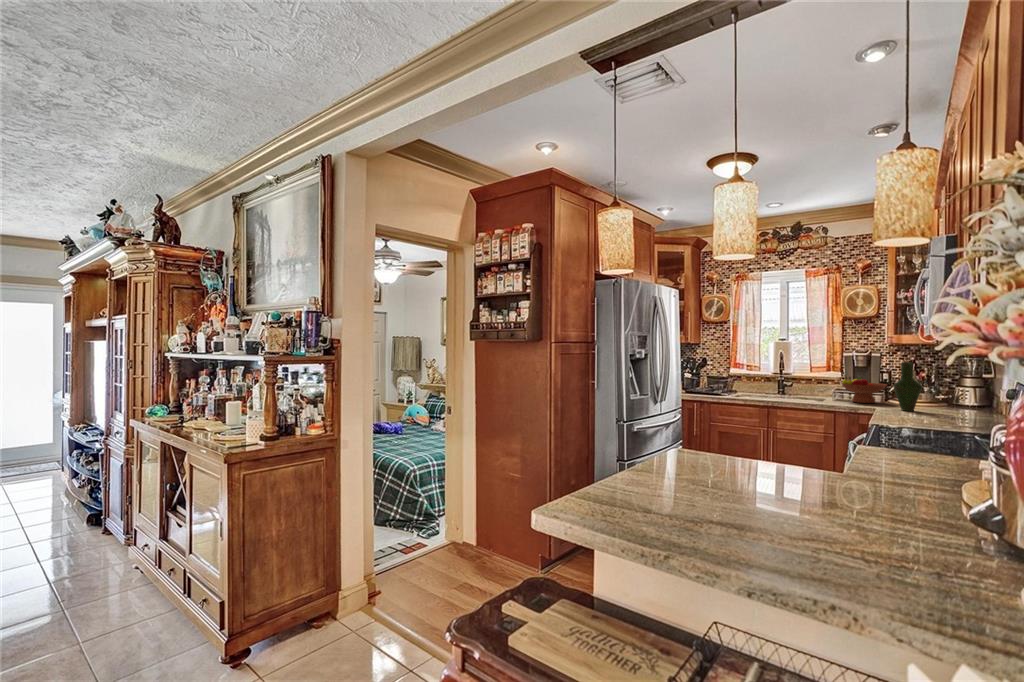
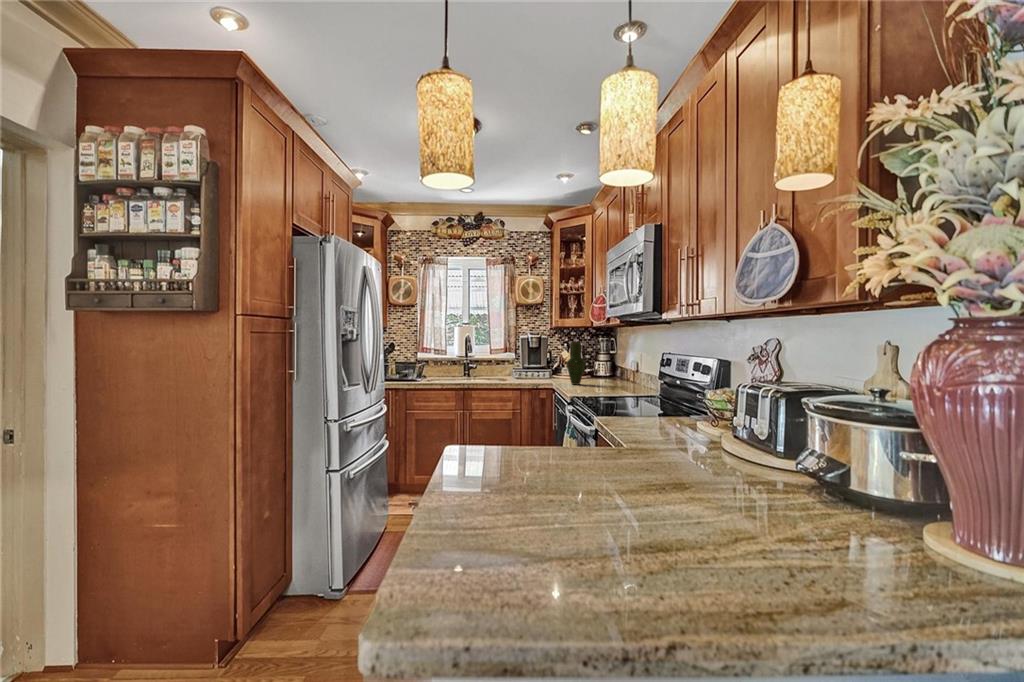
fruit bowl: present [841,377,887,403] -> none [520,357,555,381]

